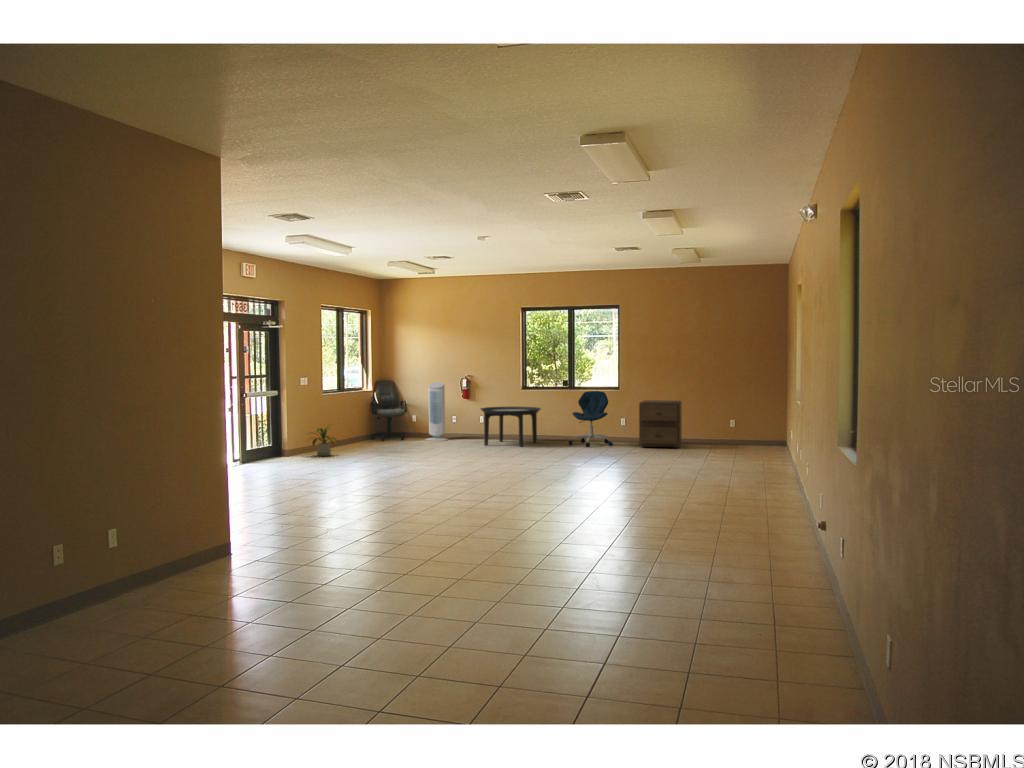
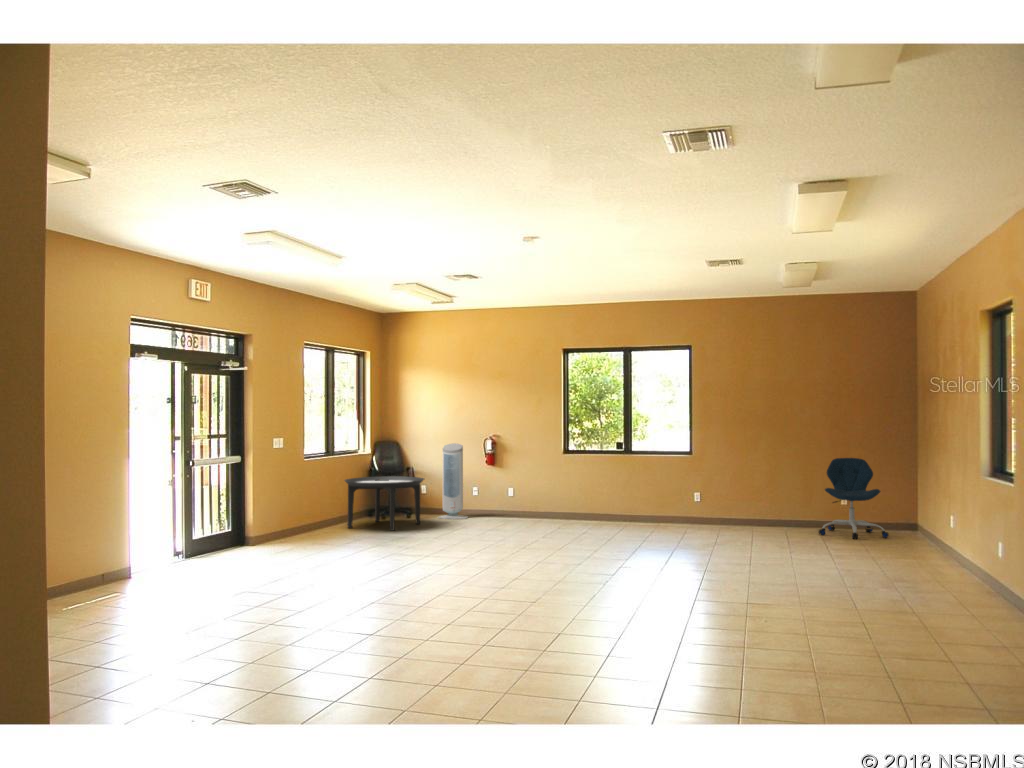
office chair: present [569,391,613,447] -> present [819,458,889,539]
filing cabinet: present [639,400,682,448] -> none [724,469,780,535]
round table: present [481,407,541,447] -> present [345,476,424,531]
house plant: present [312,428,336,456] -> none [276,500,325,544]

